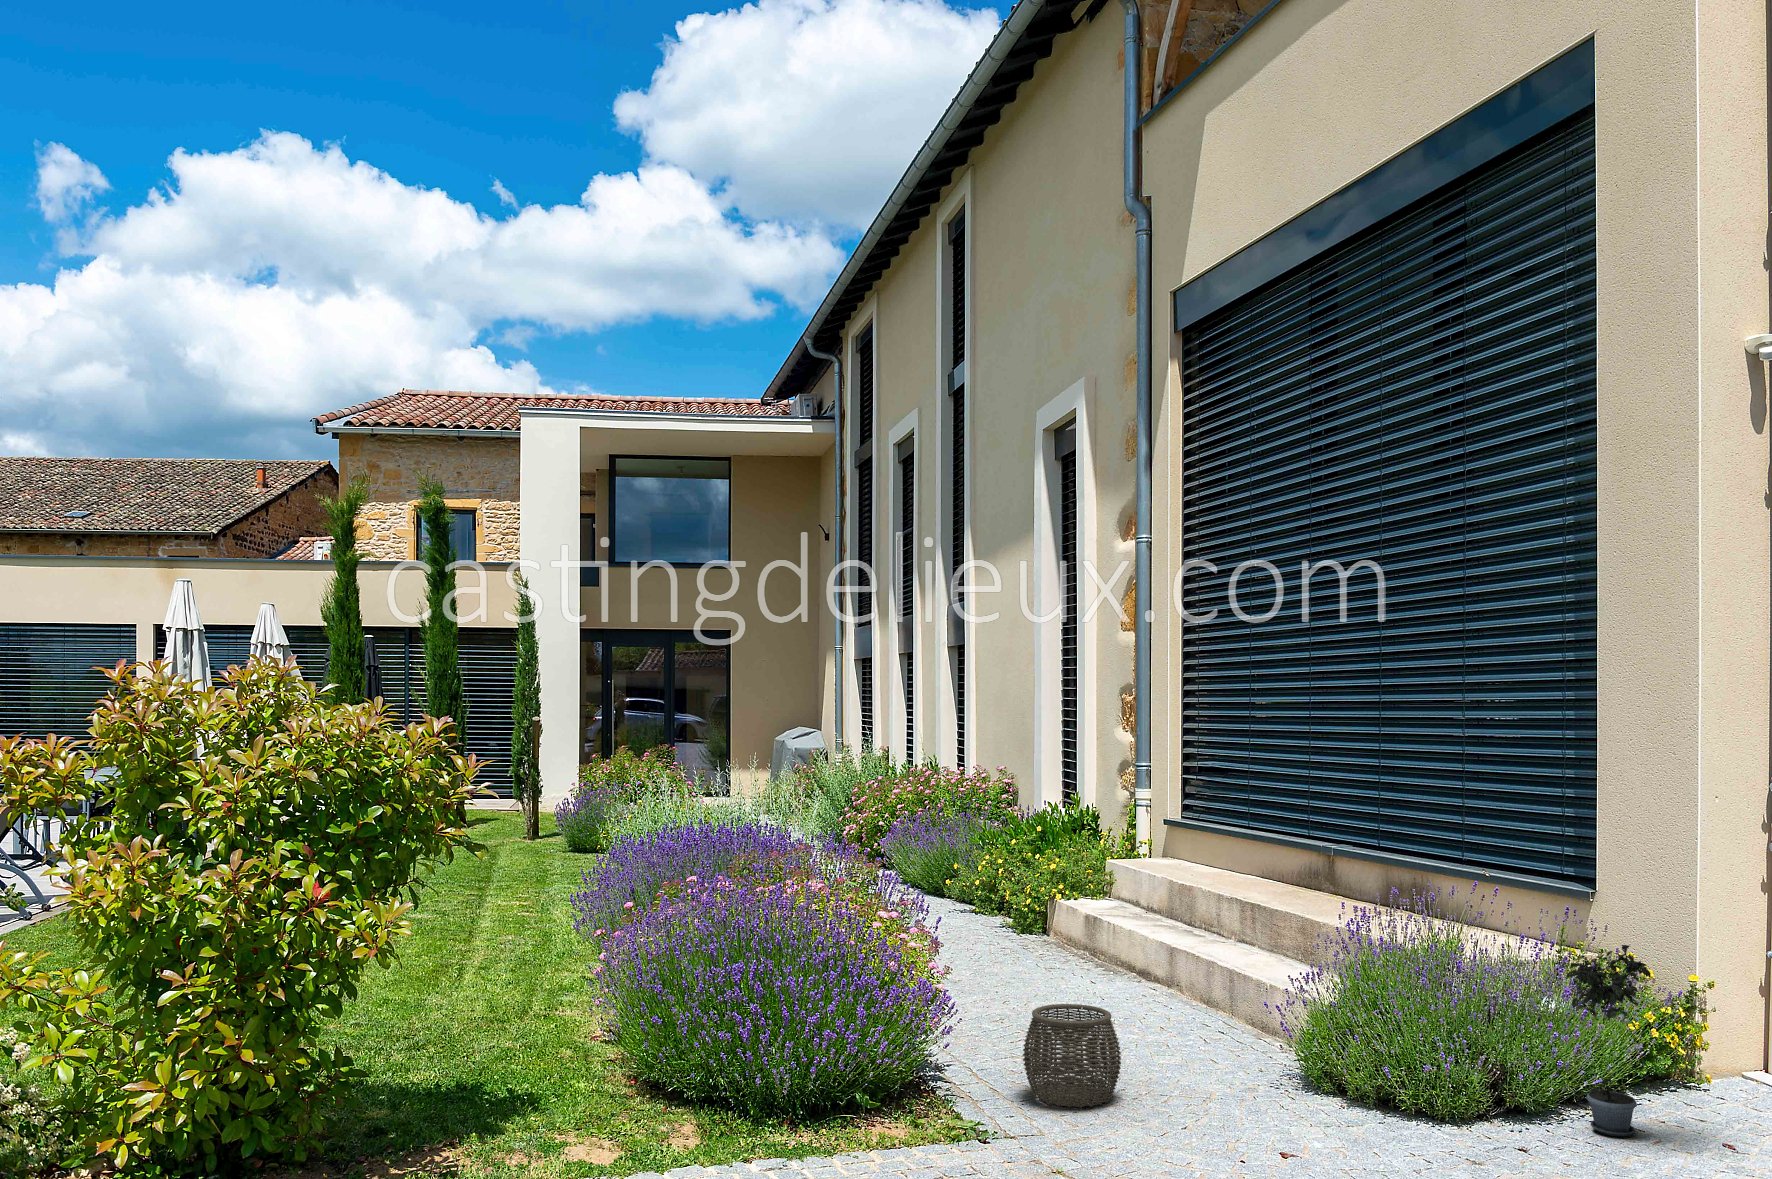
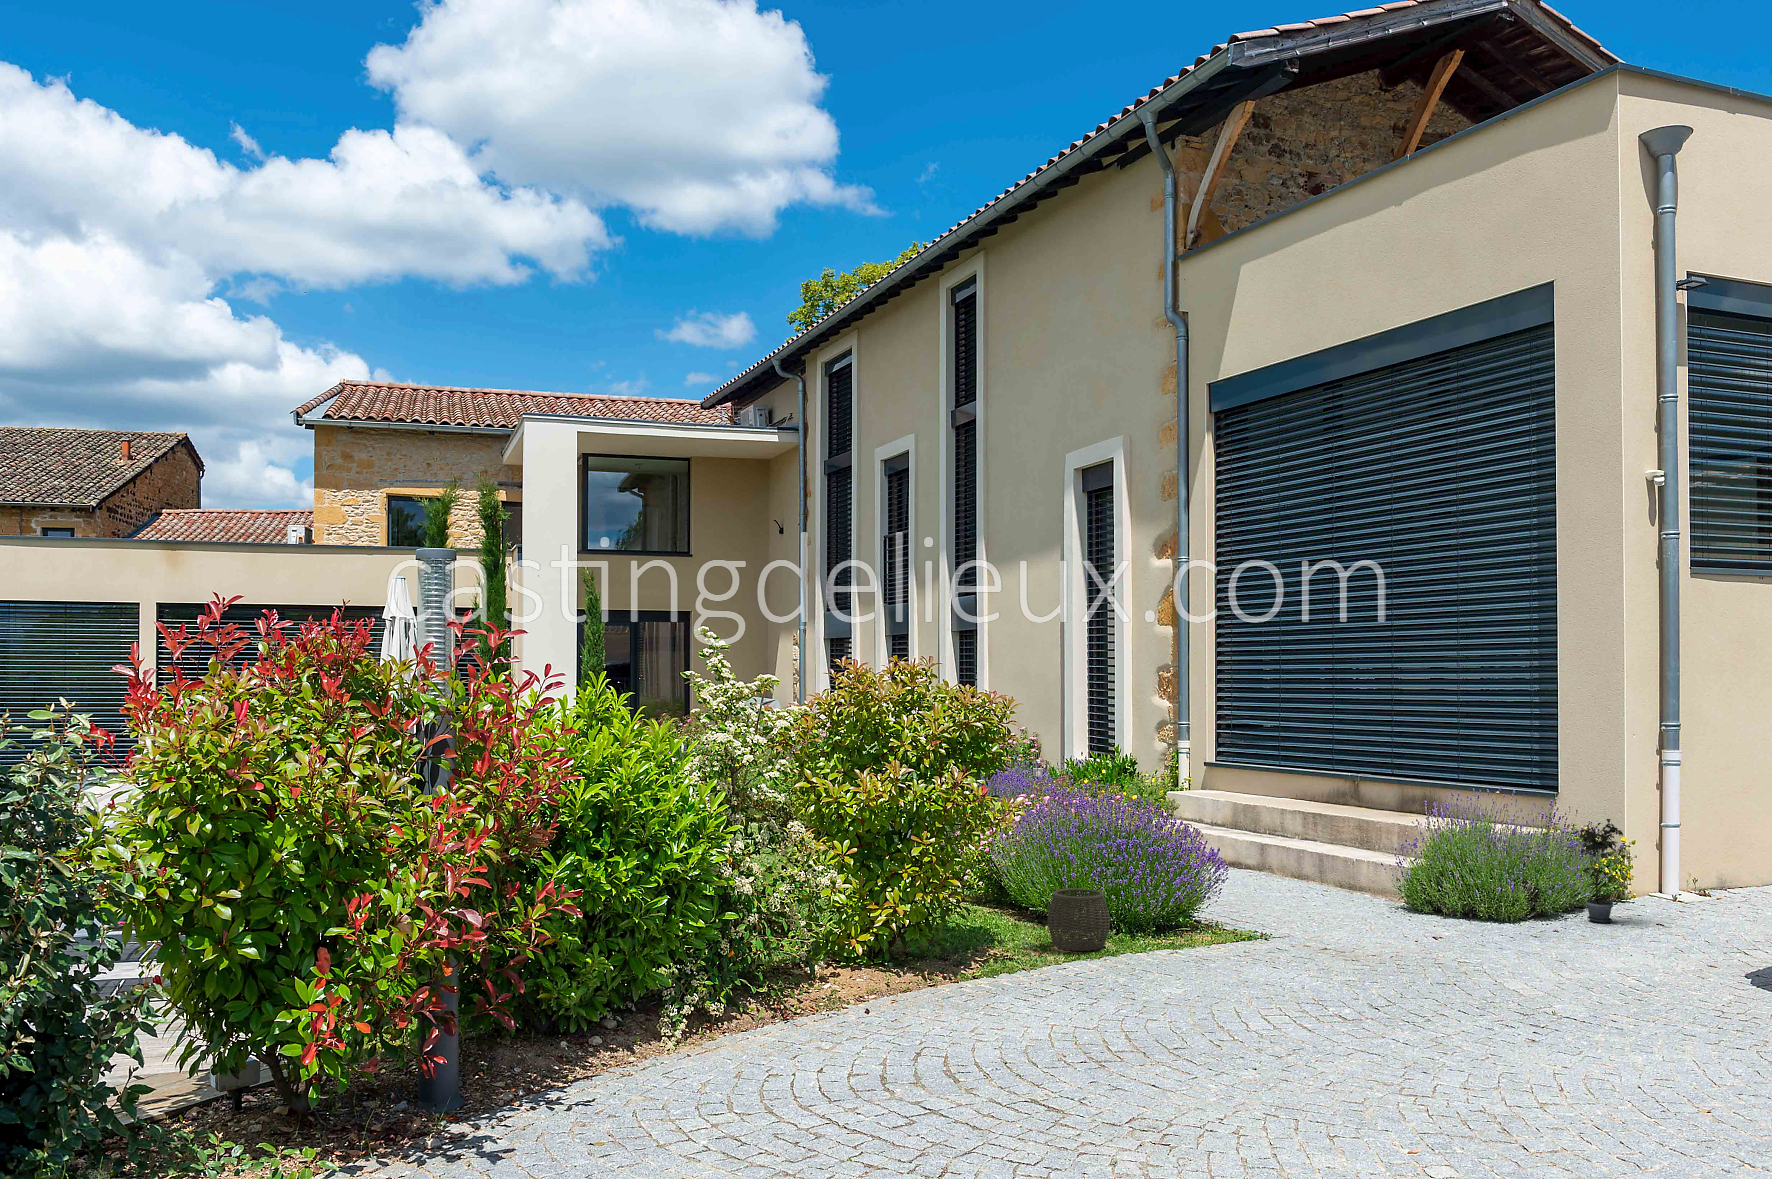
woven basket: present [1023,1004,1121,1108] -> present [1047,888,1110,951]

